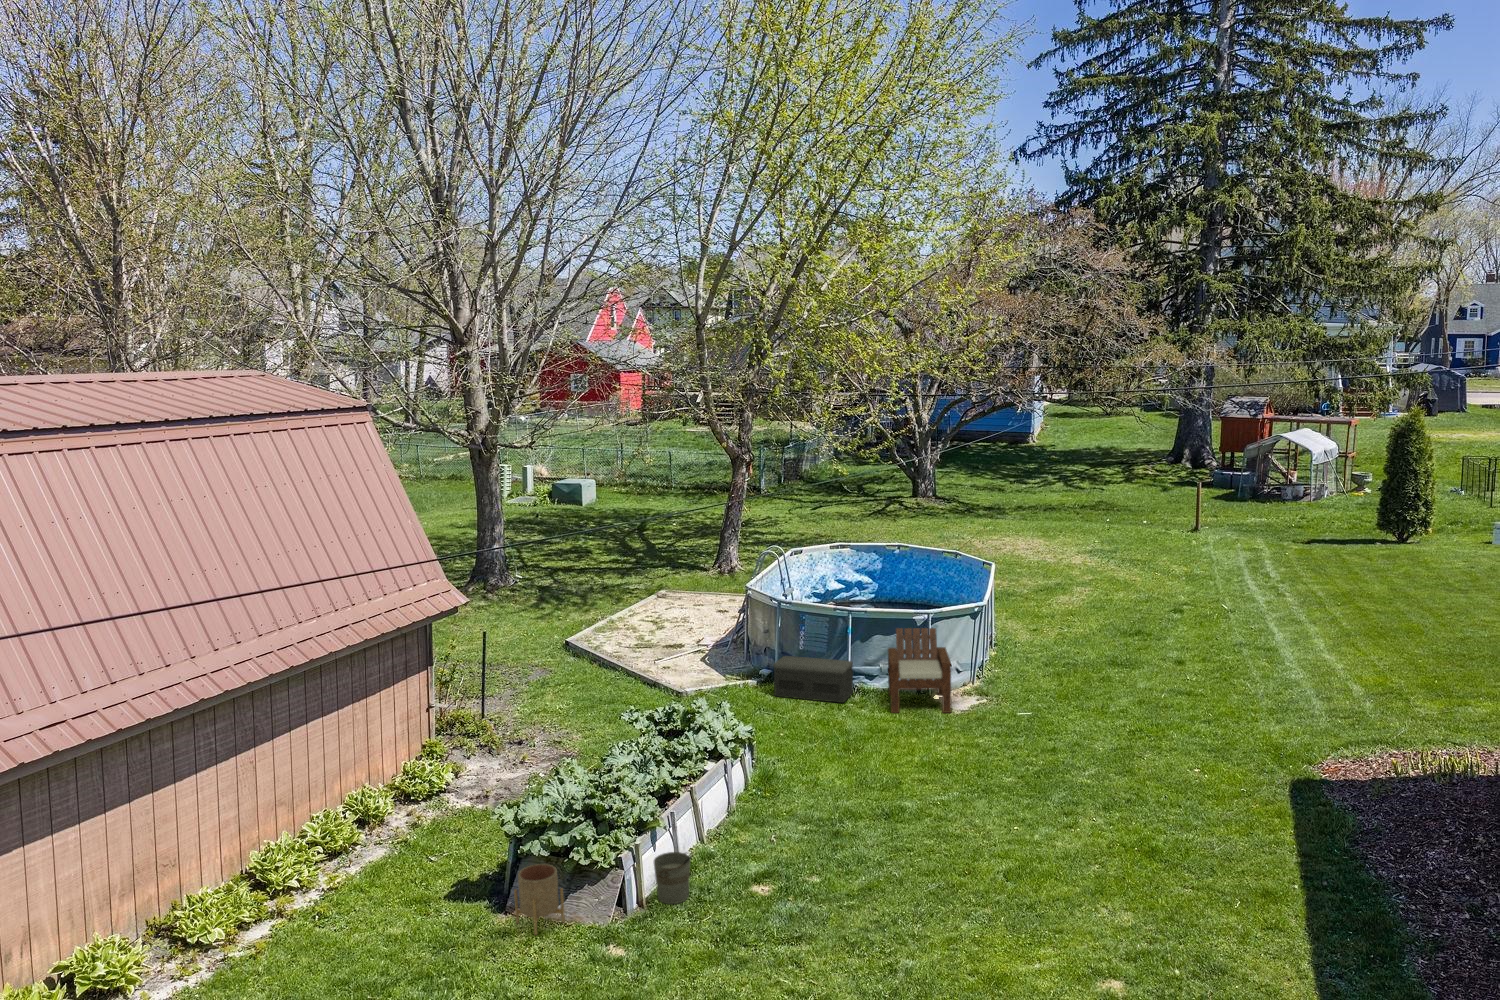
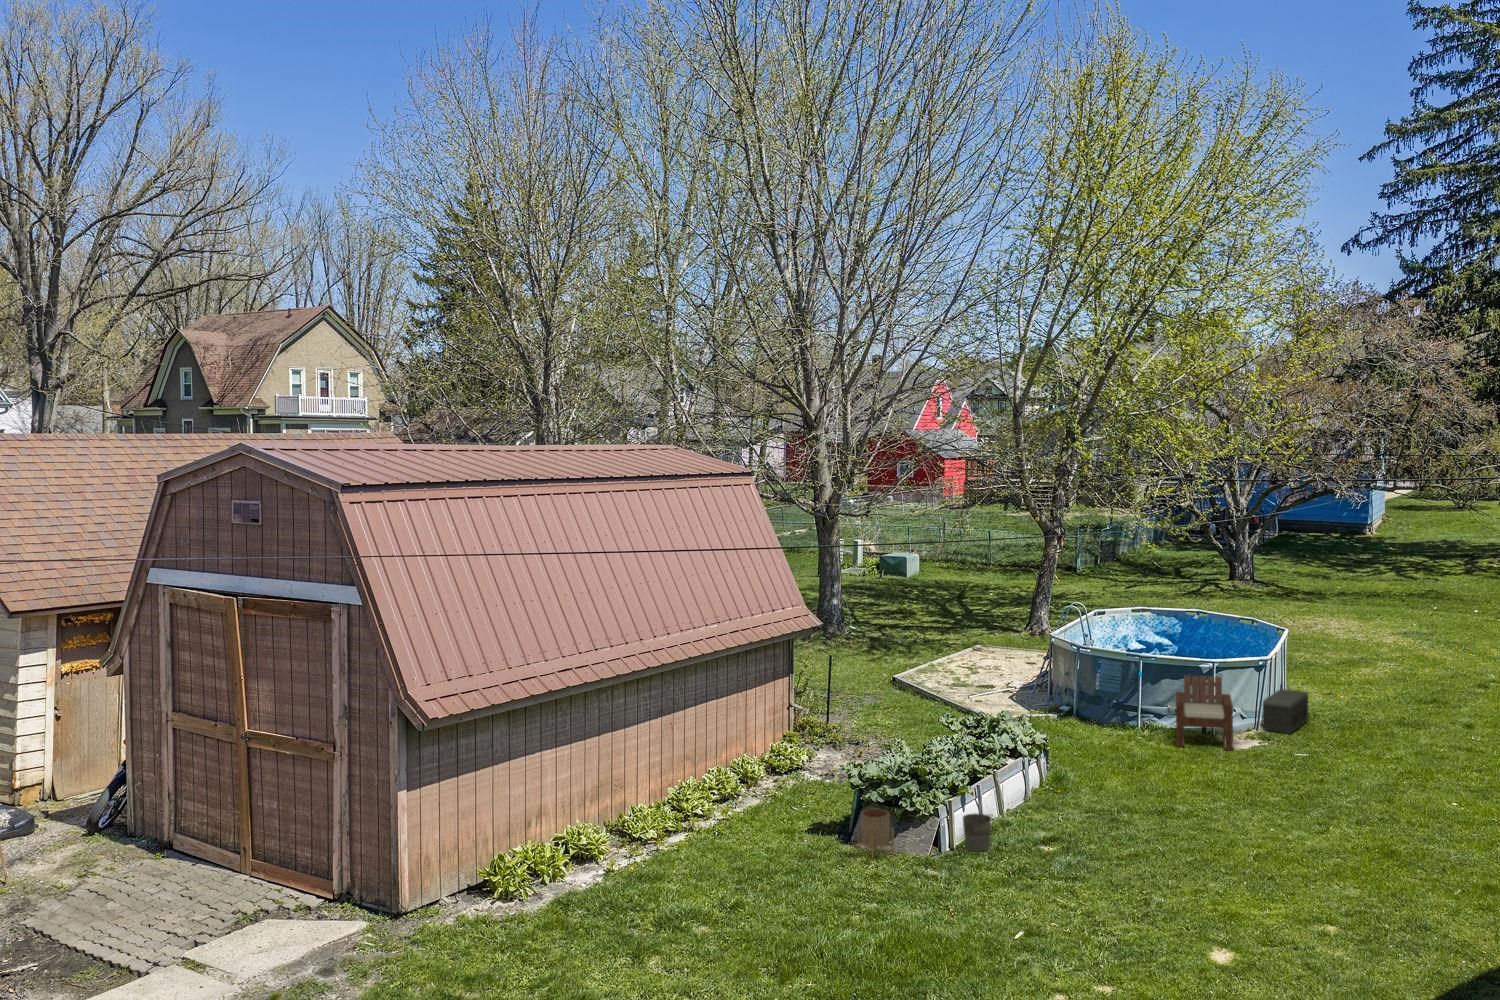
storage bench: present [773,656,853,703] -> present [1263,689,1308,734]

